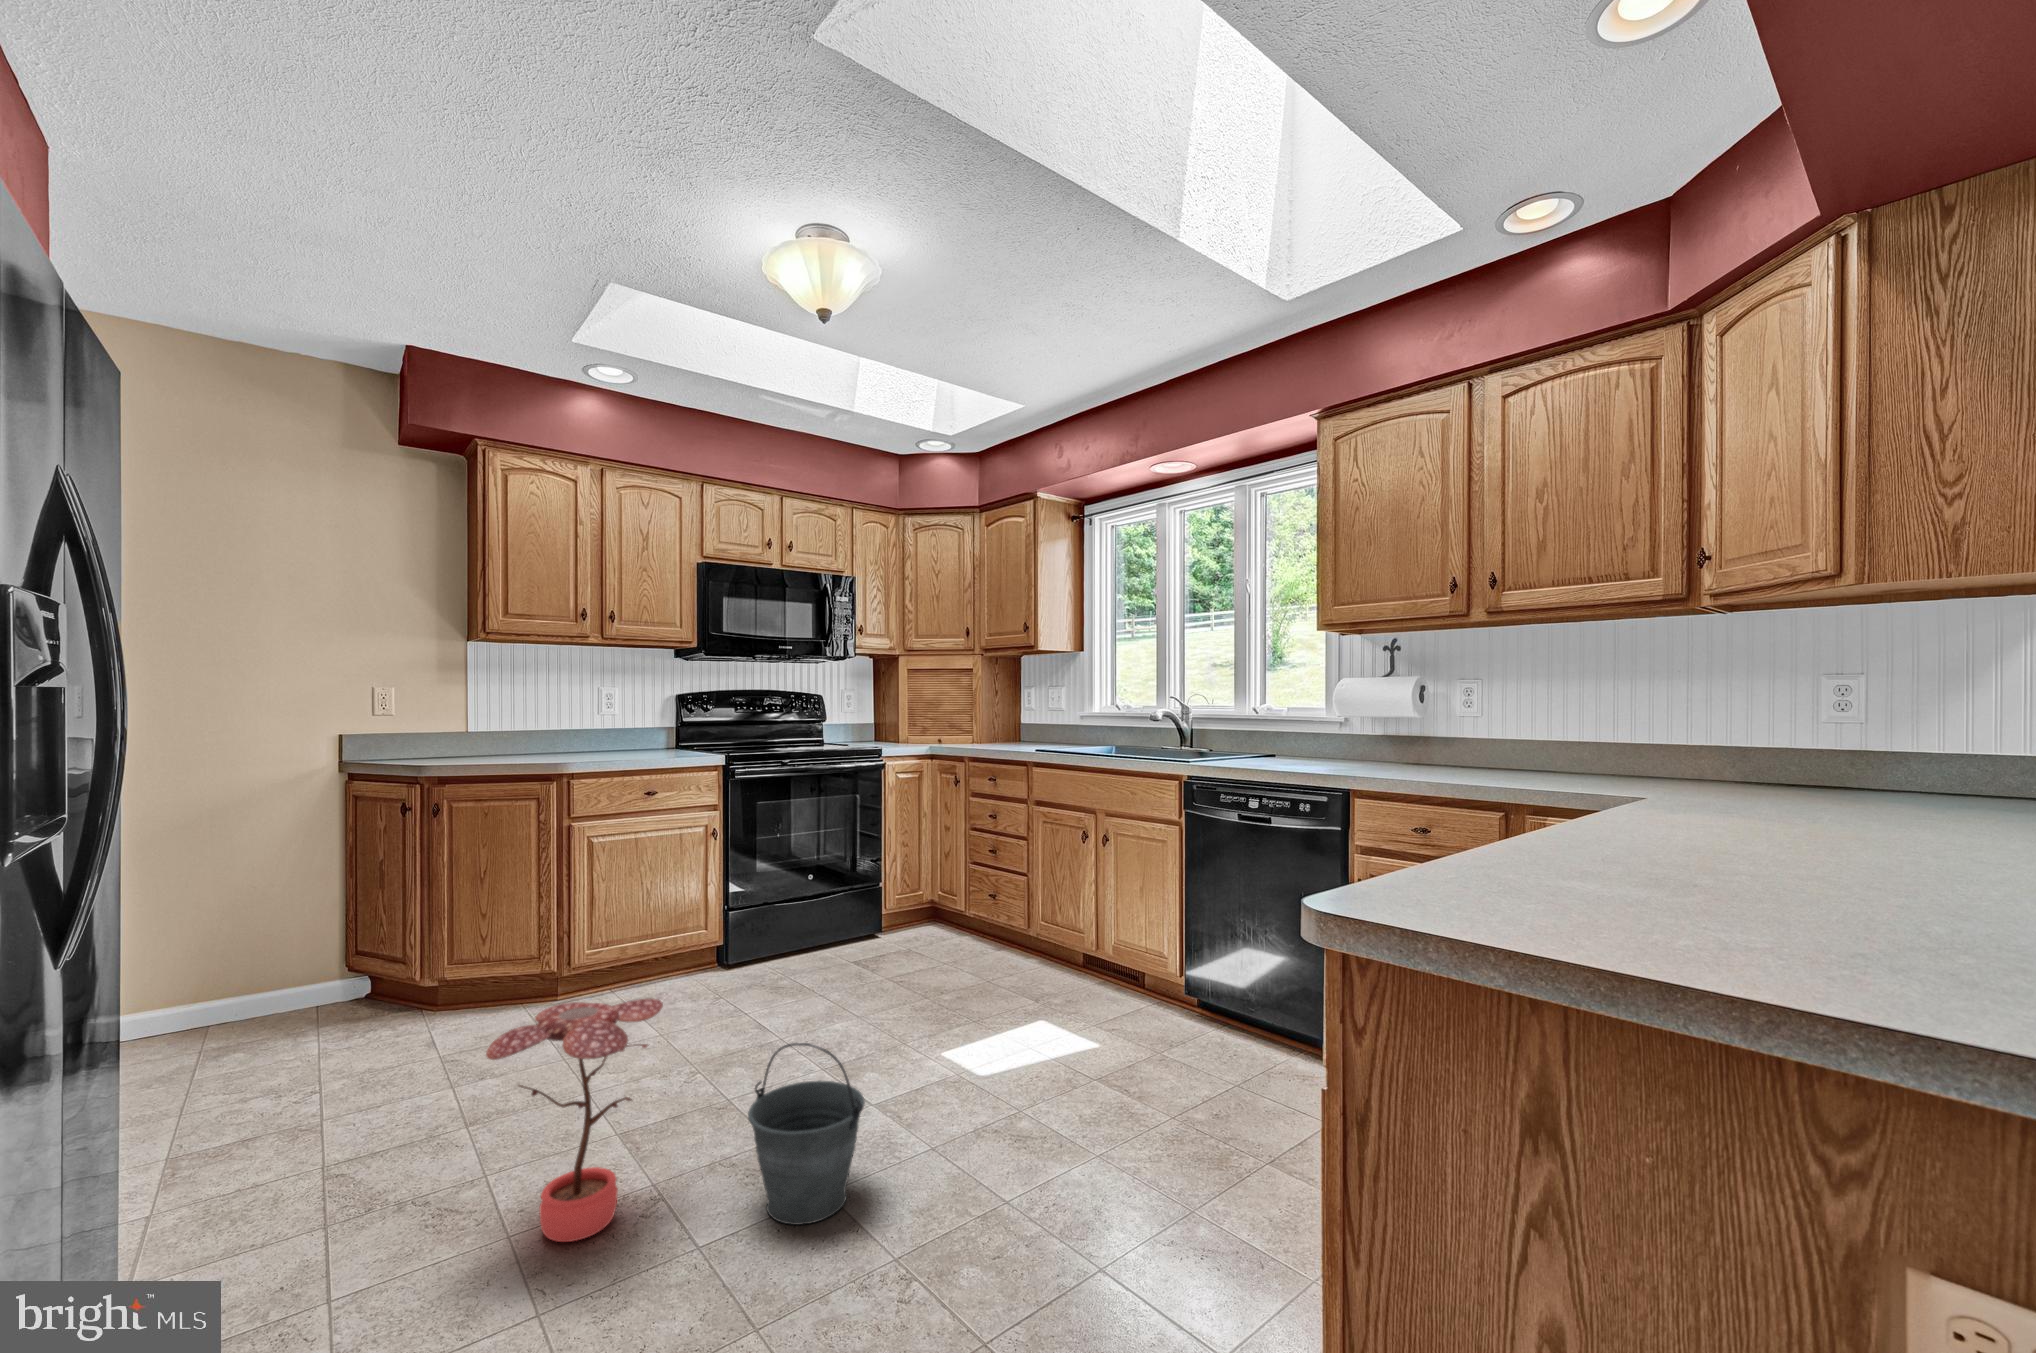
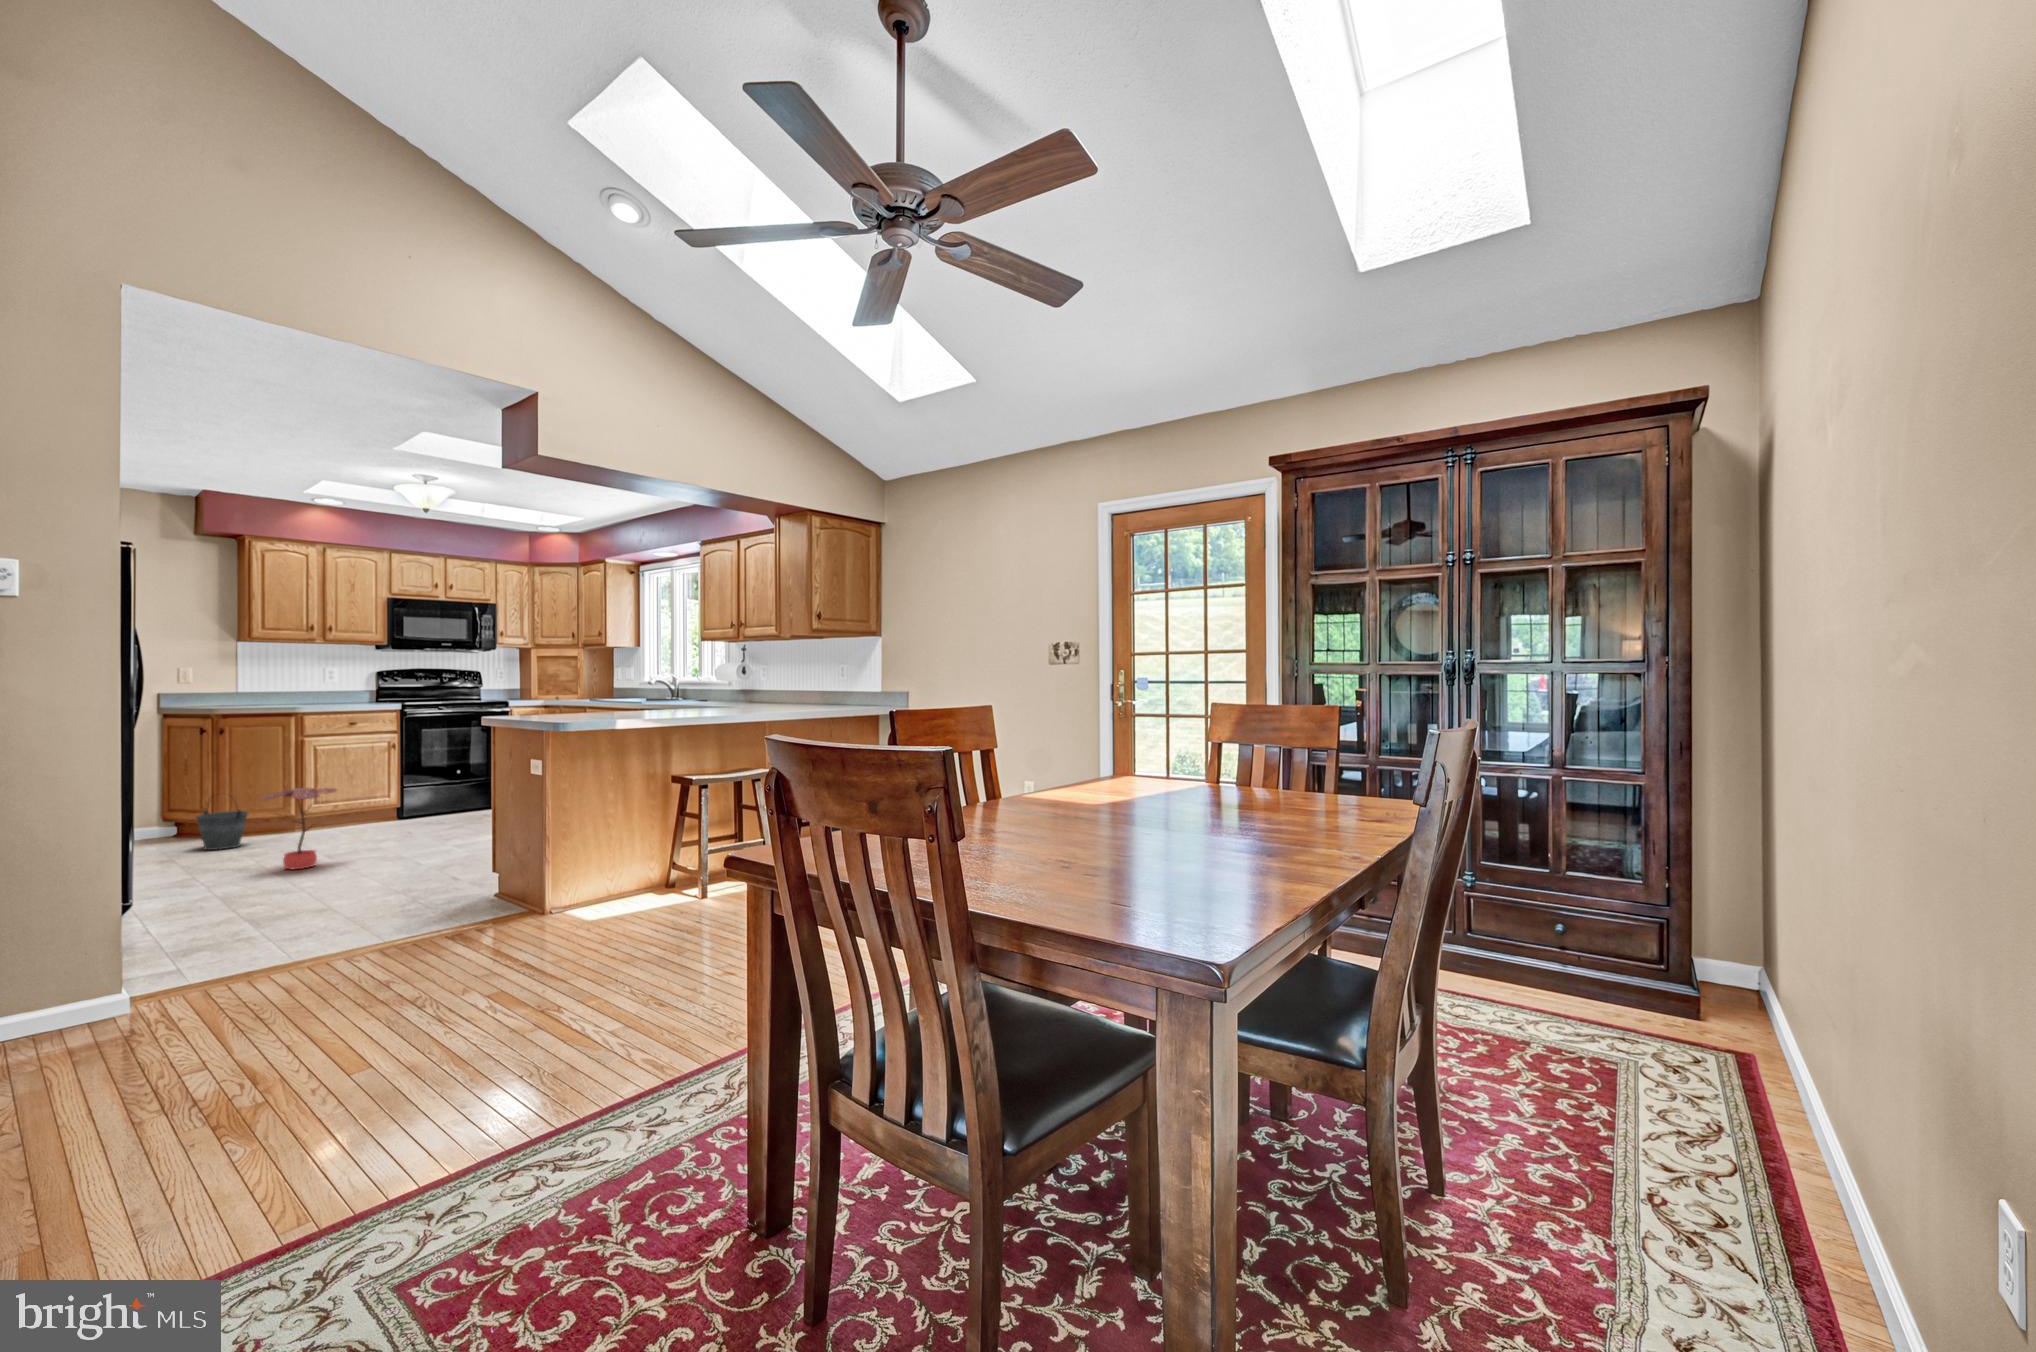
bucket: present [748,1043,865,1225] -> present [196,794,248,850]

